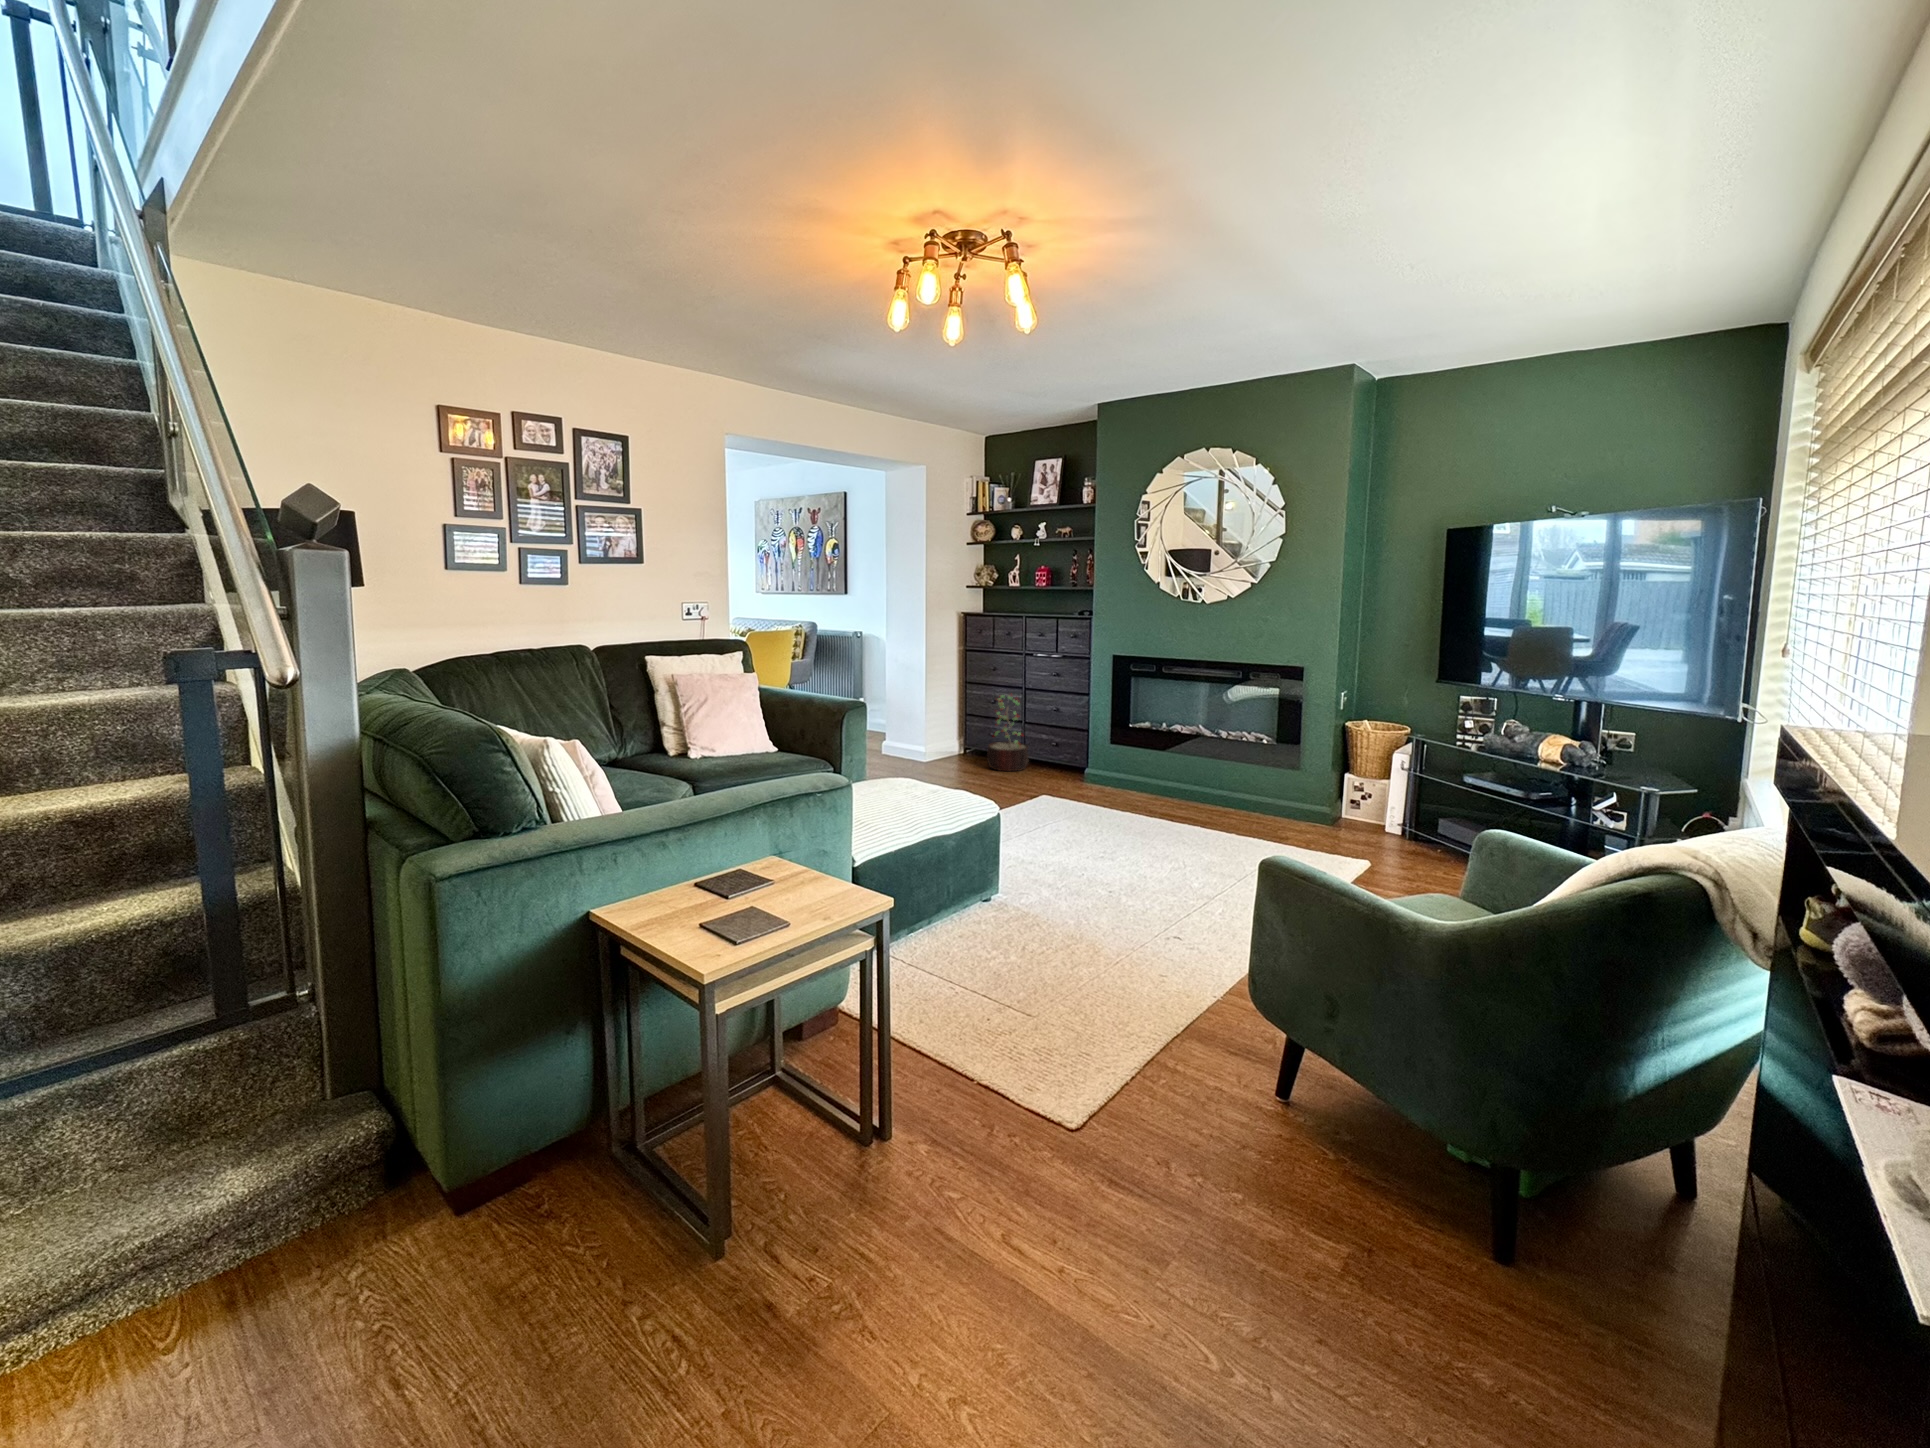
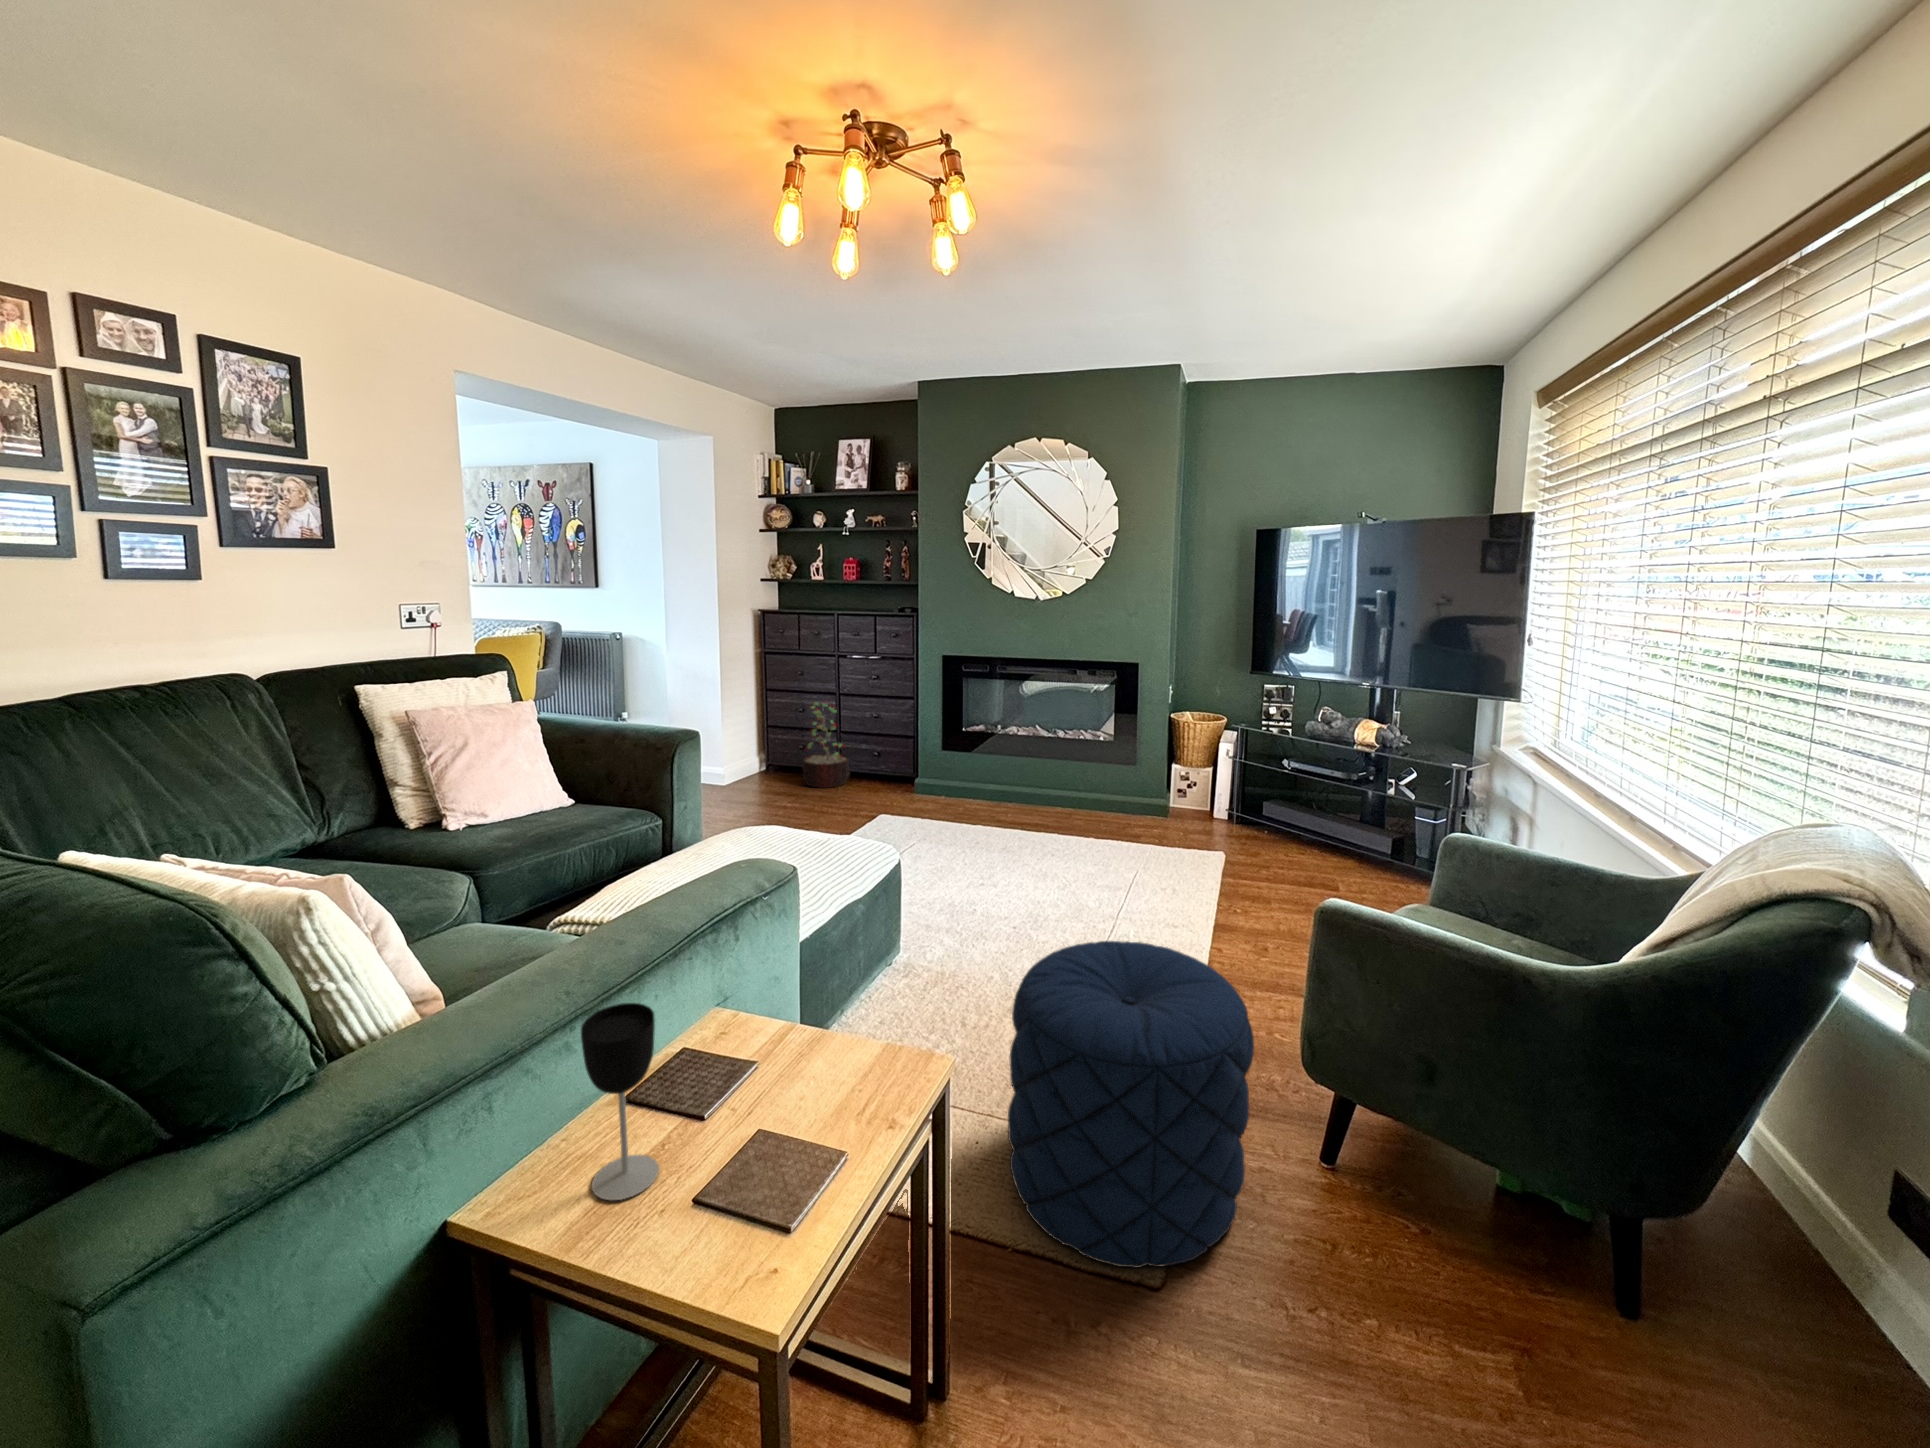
wine glass: none [652,813,693,917] -> present [581,1003,659,1200]
pouf: none [991,875,1189,1120] -> present [1008,941,1254,1268]

